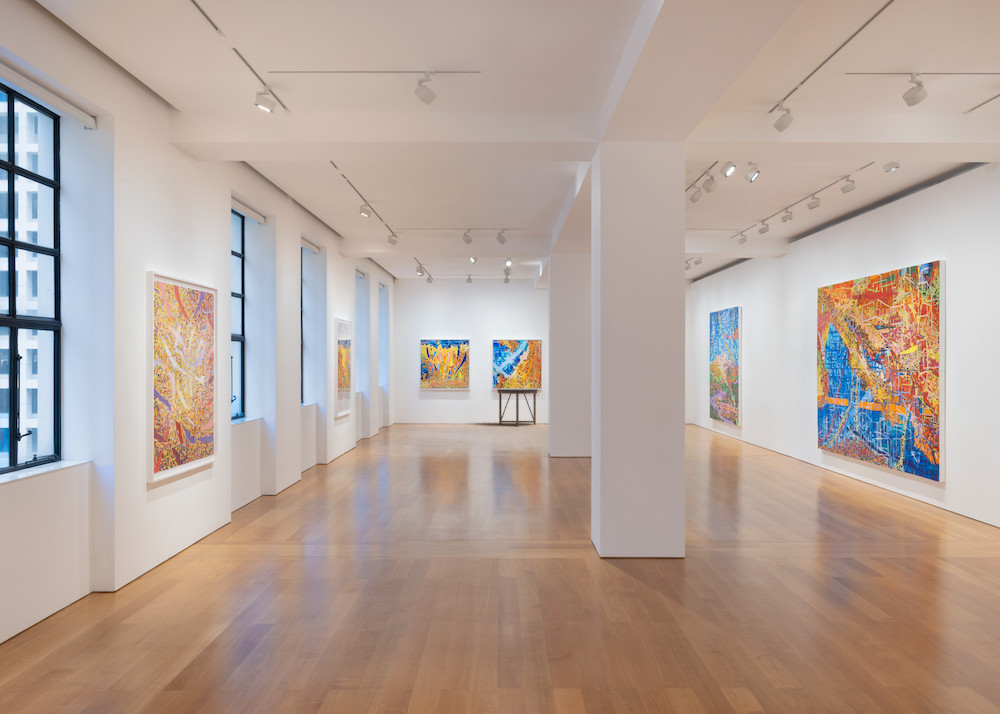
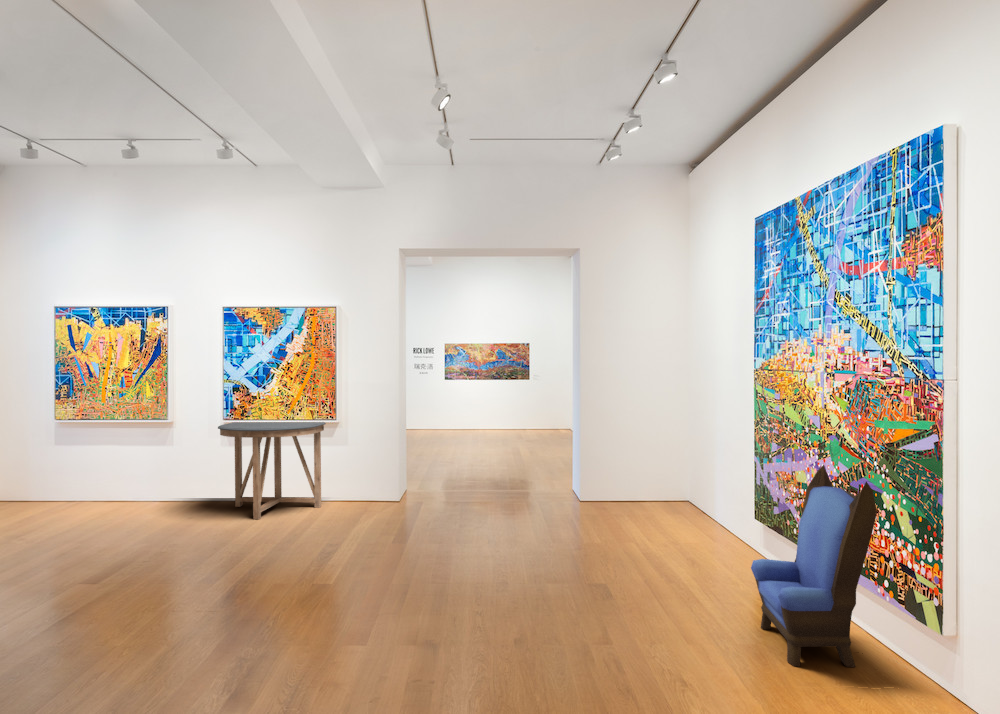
armchair: none [706,393,734,440] -> present [751,465,877,667]

